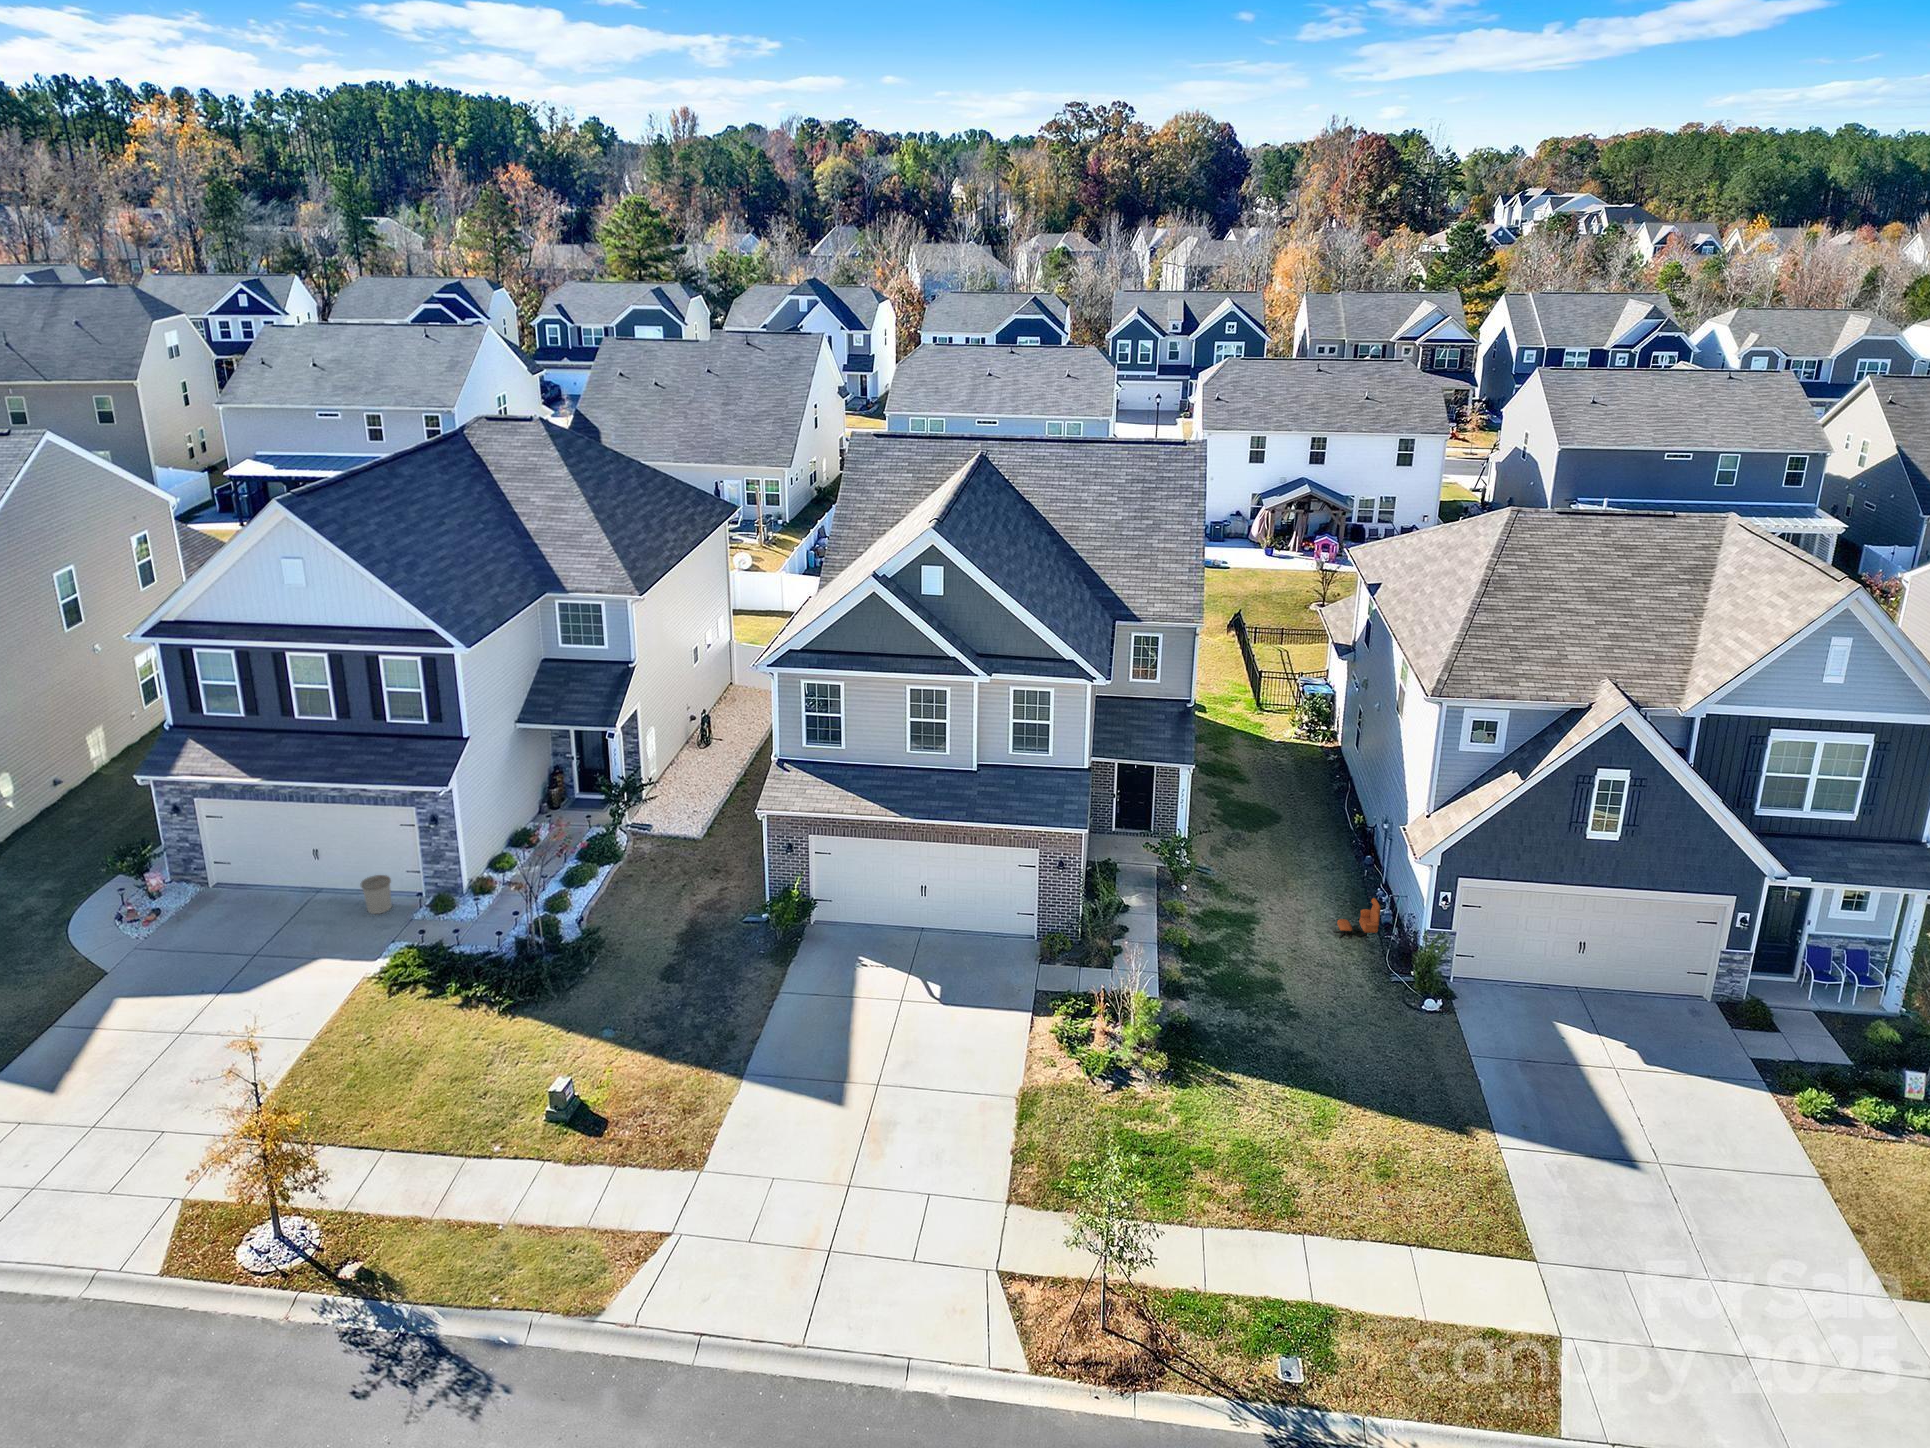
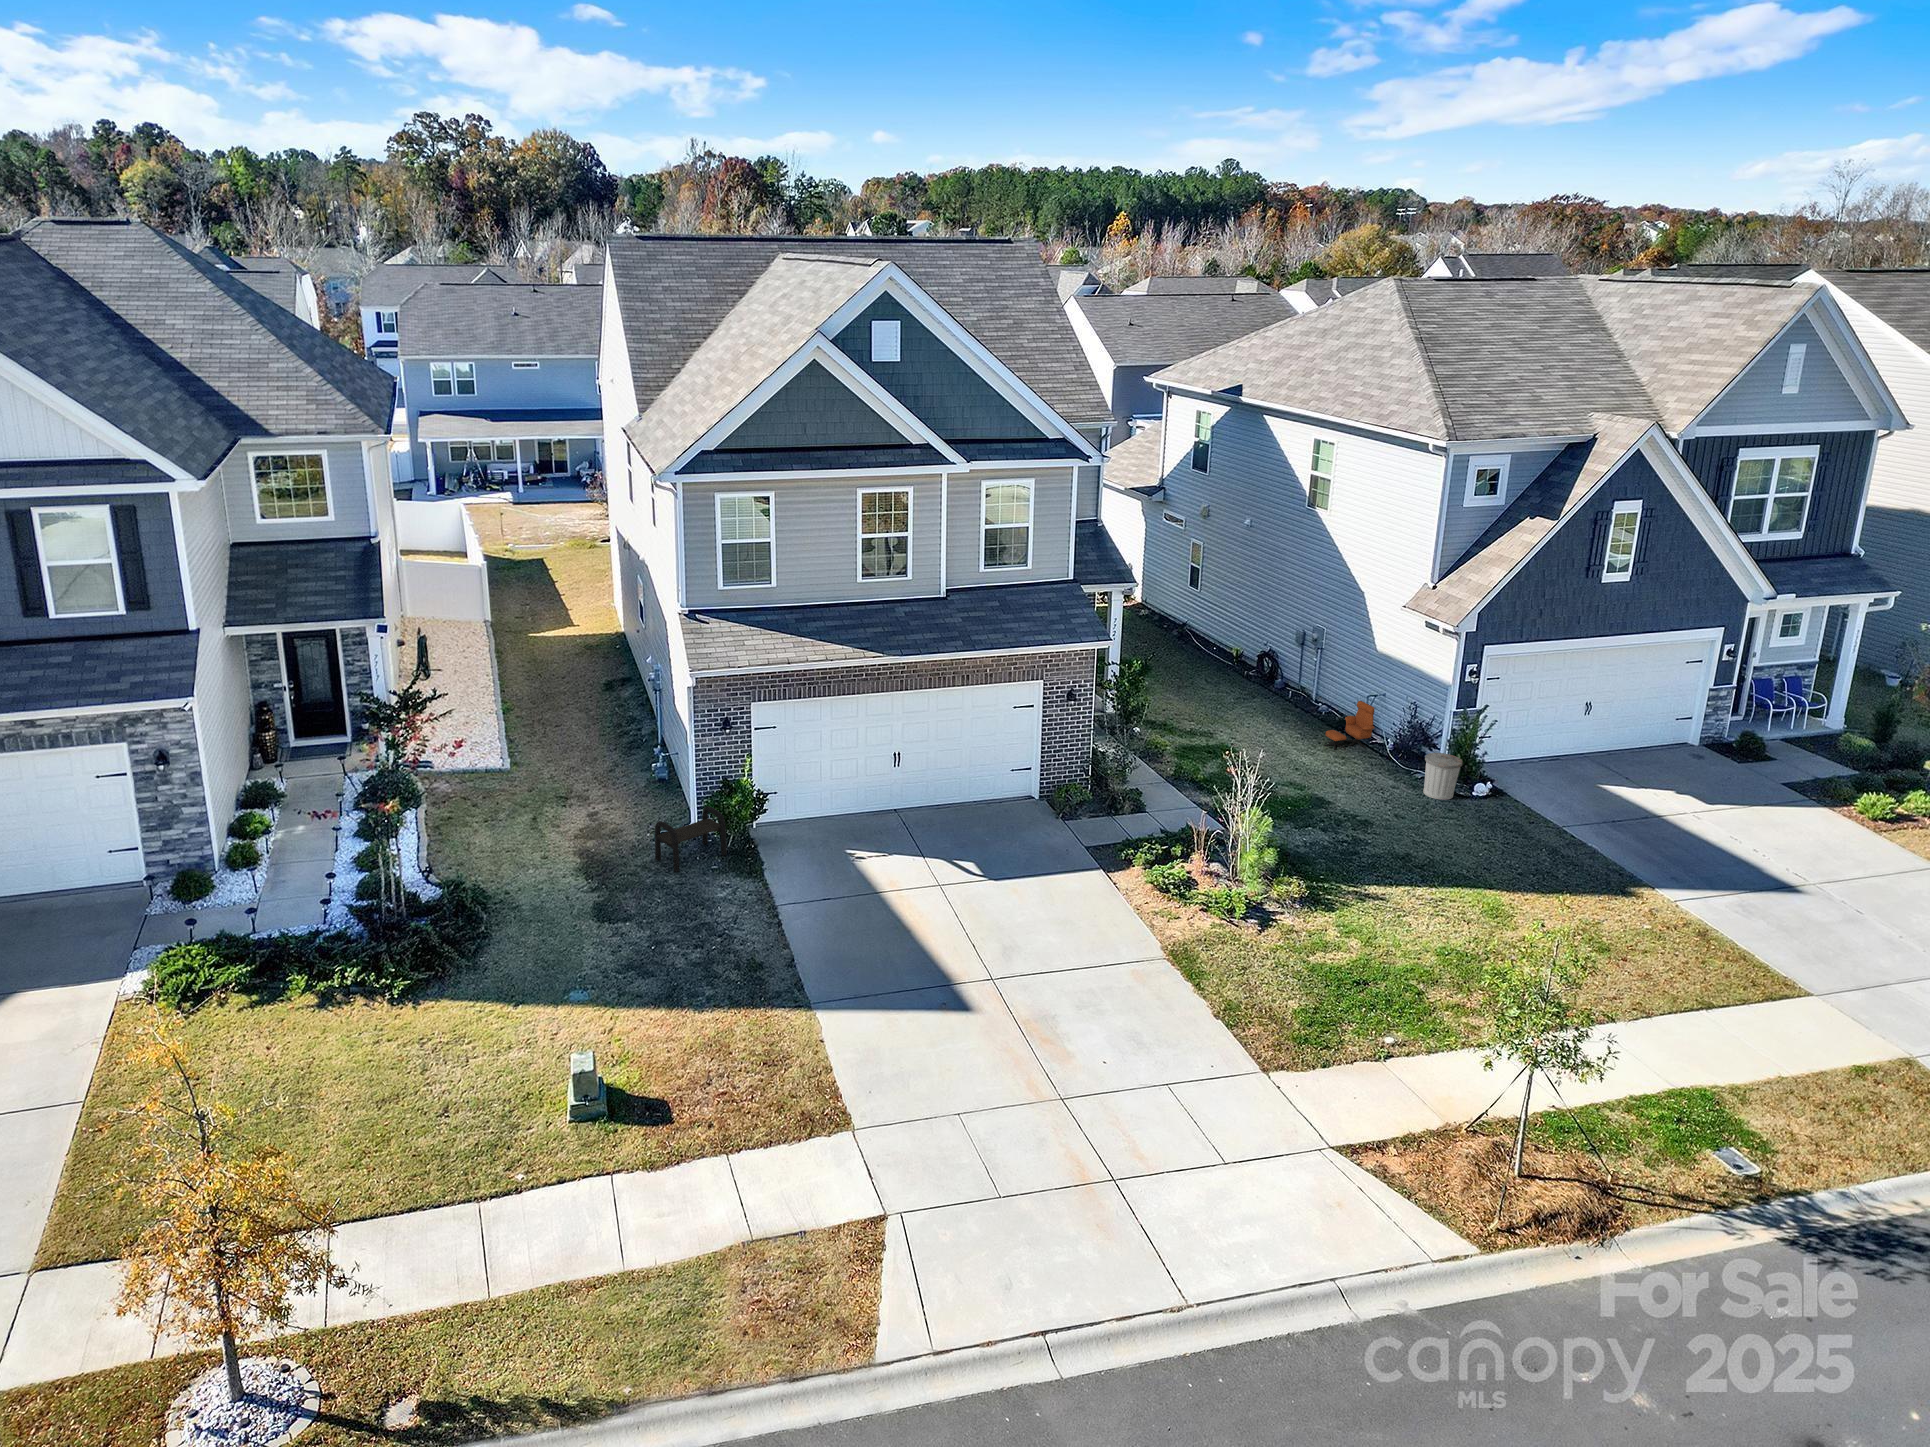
trash can: present [360,875,392,914] -> present [1423,753,1462,800]
bench: none [728,906,778,951] -> present [655,806,727,872]

